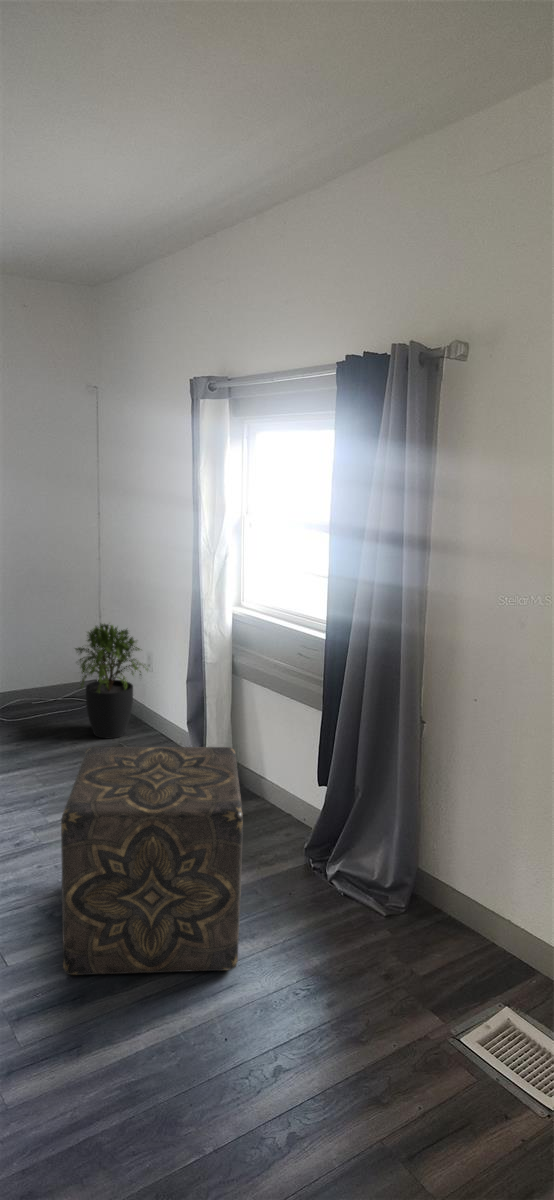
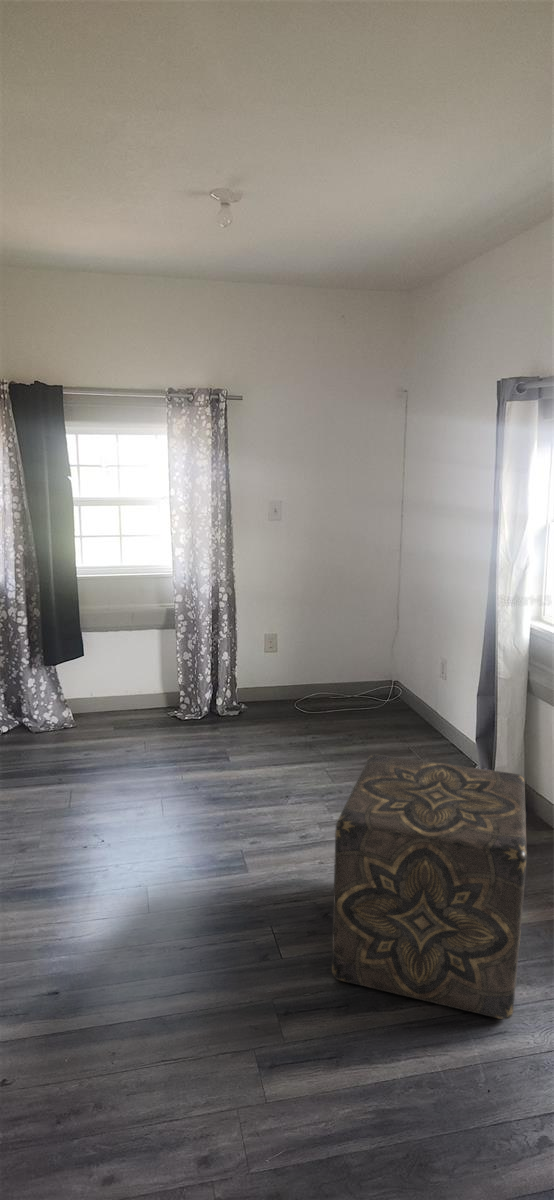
potted plant: present [75,624,144,739] -> none [369,627,445,742]

